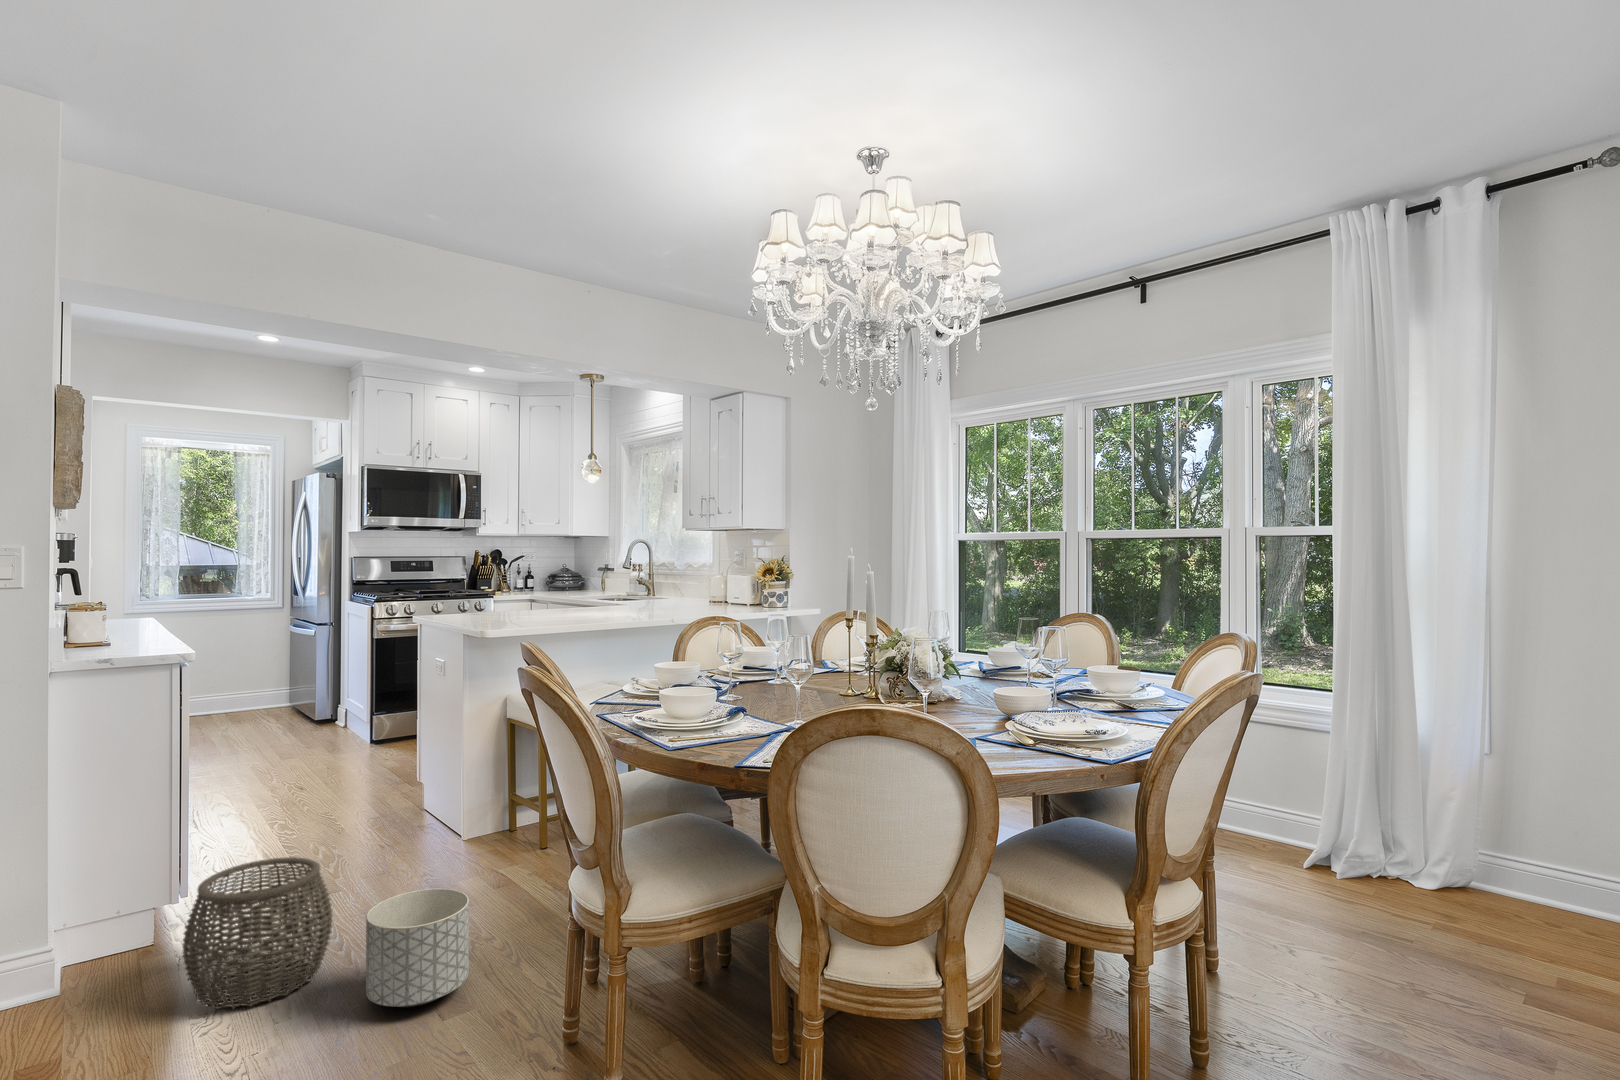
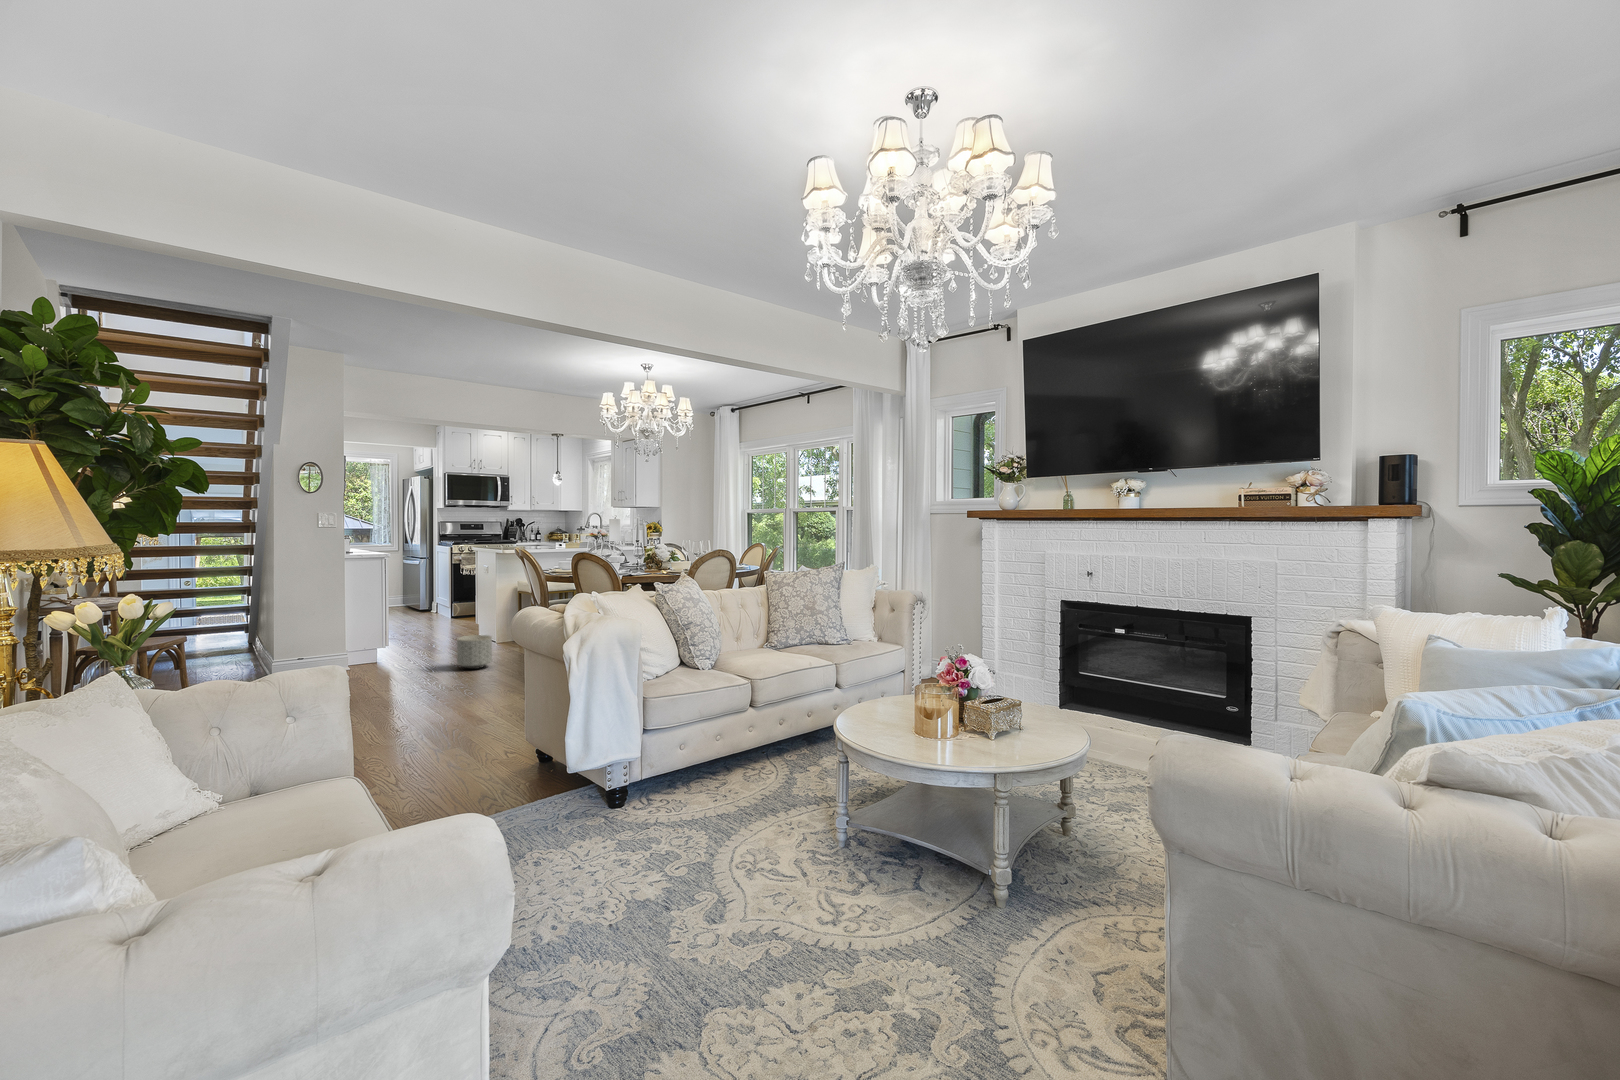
woven basket: present [182,857,333,1009] -> none [394,626,444,669]

